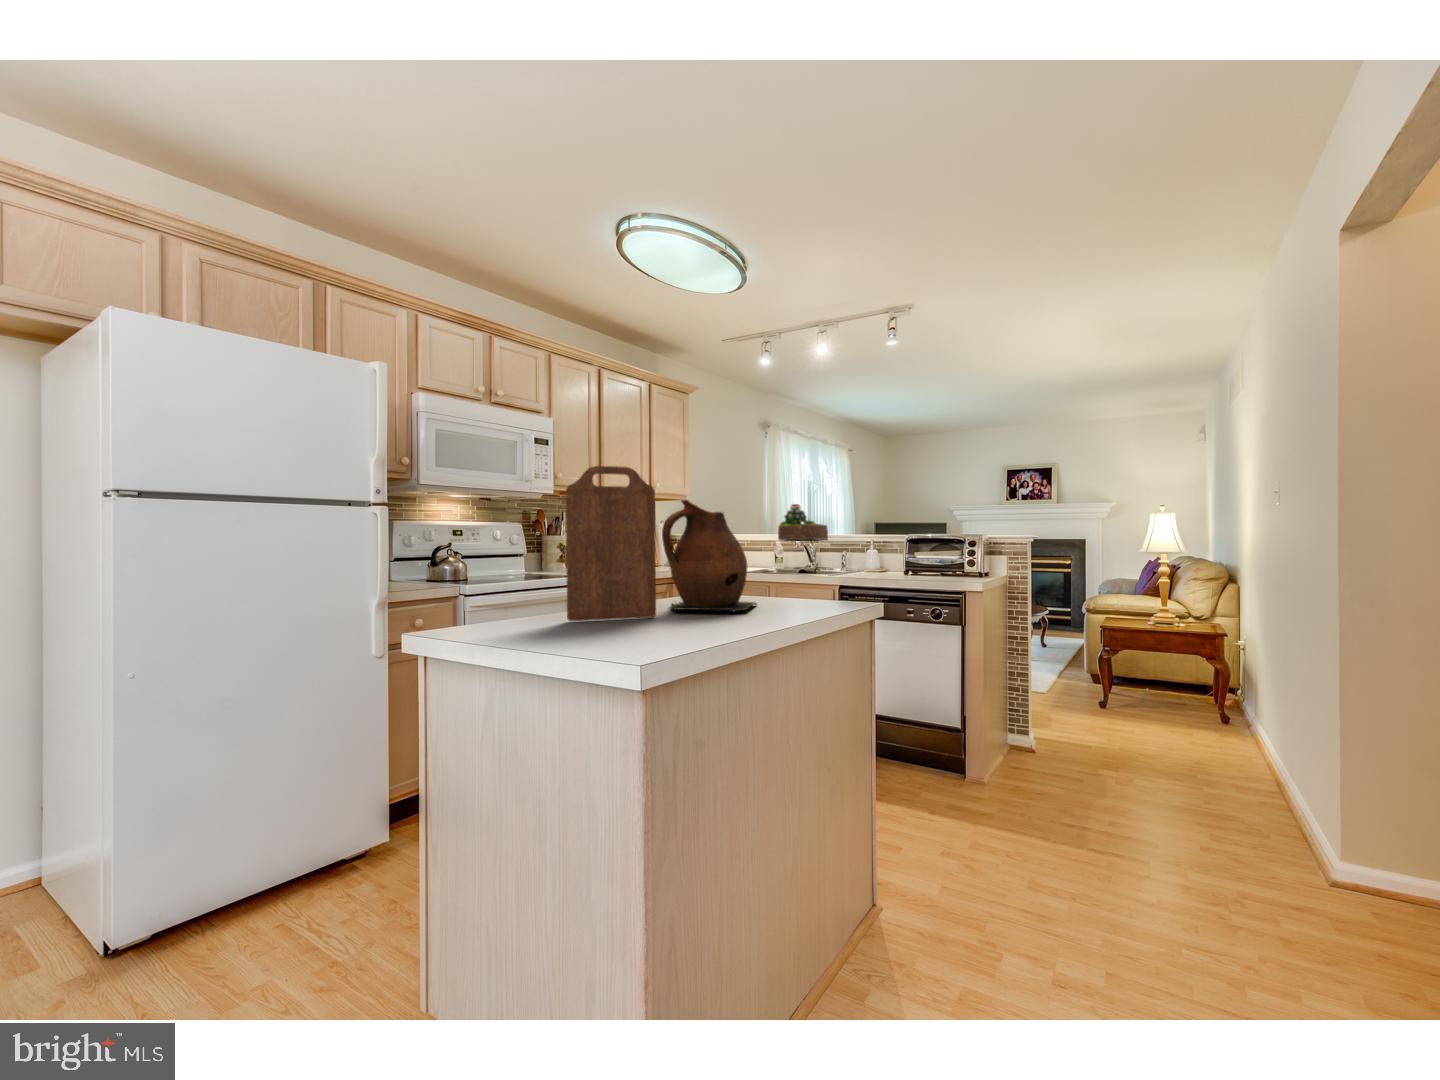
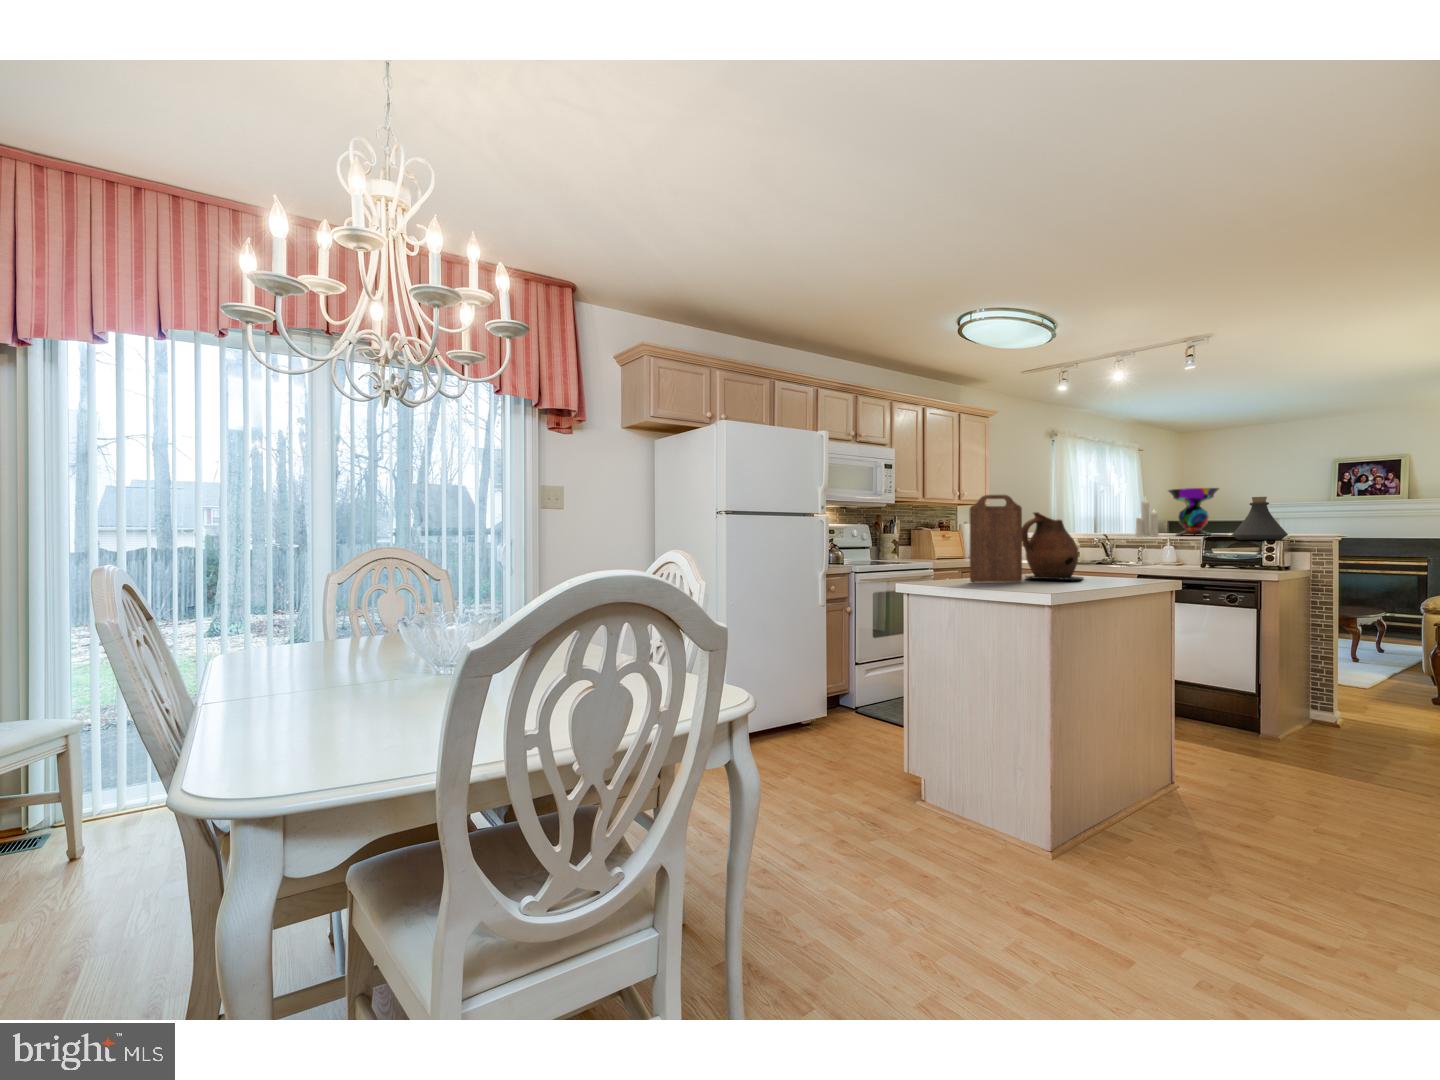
decorative bowl: none [872,485,921,538] -> present [1168,488,1219,536]
candle: none [840,490,864,539] -> present [1135,501,1159,536]
bottle: none [935,493,988,543] -> present [1232,497,1288,540]
succulent plant: present [778,504,828,540] -> none [1075,507,1123,537]

